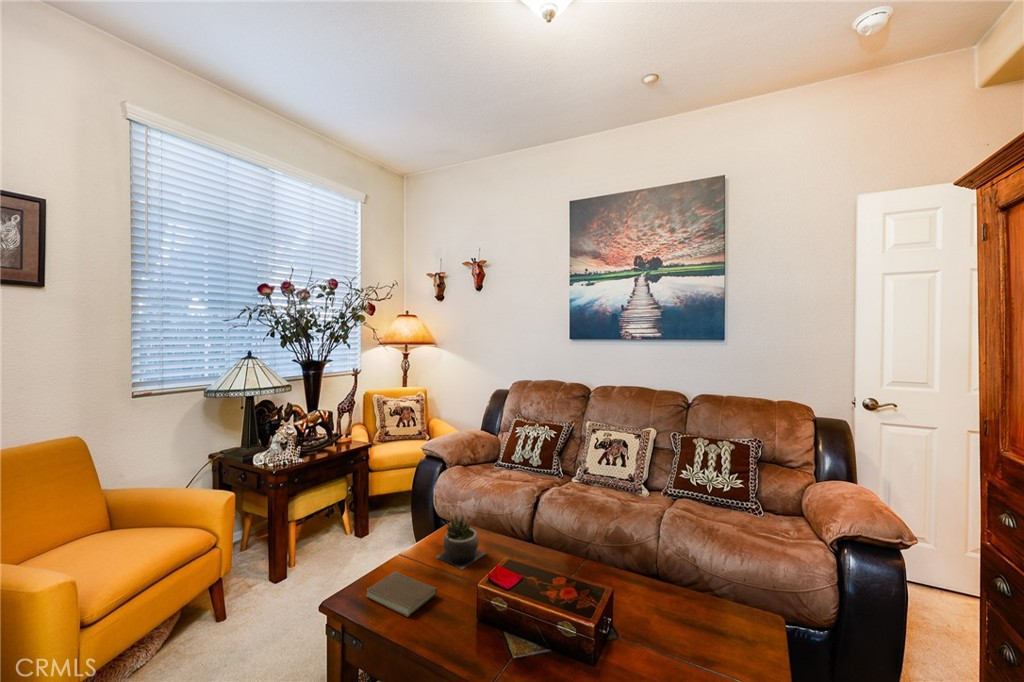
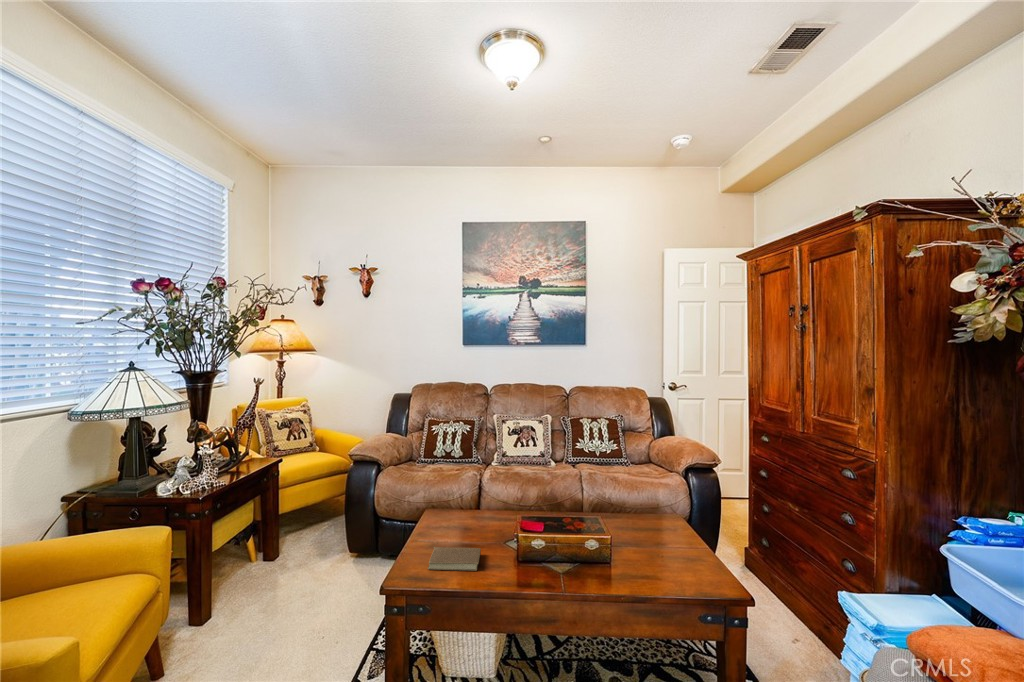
succulent plant: present [436,516,486,569] -> none [448,494,484,536]

